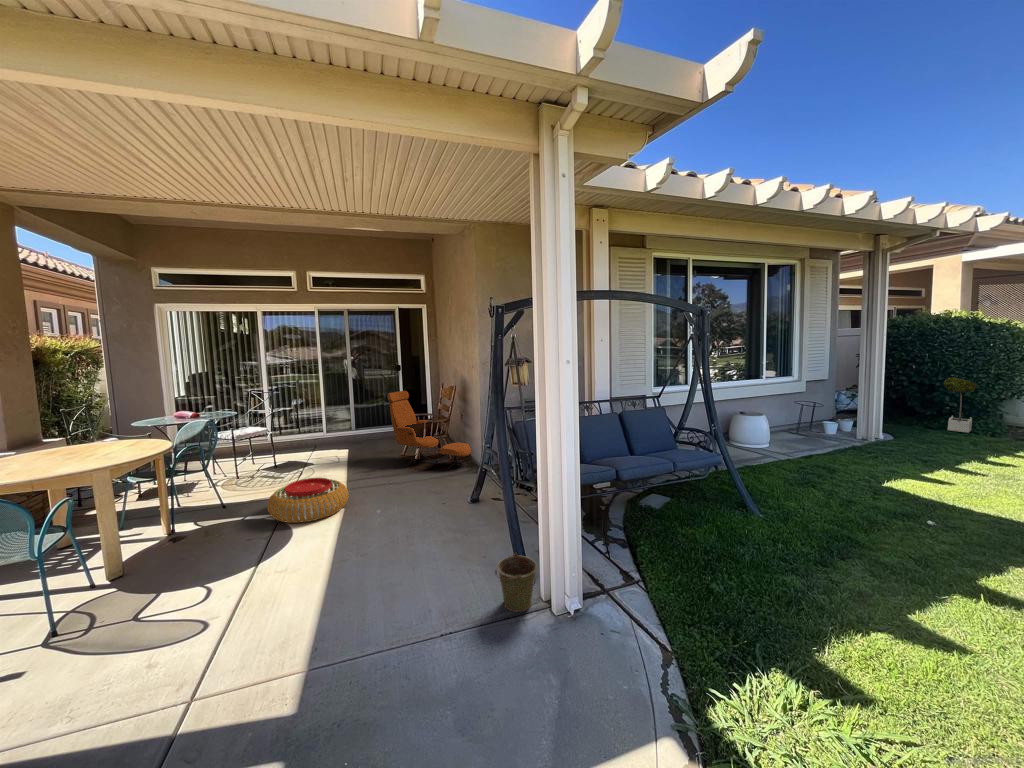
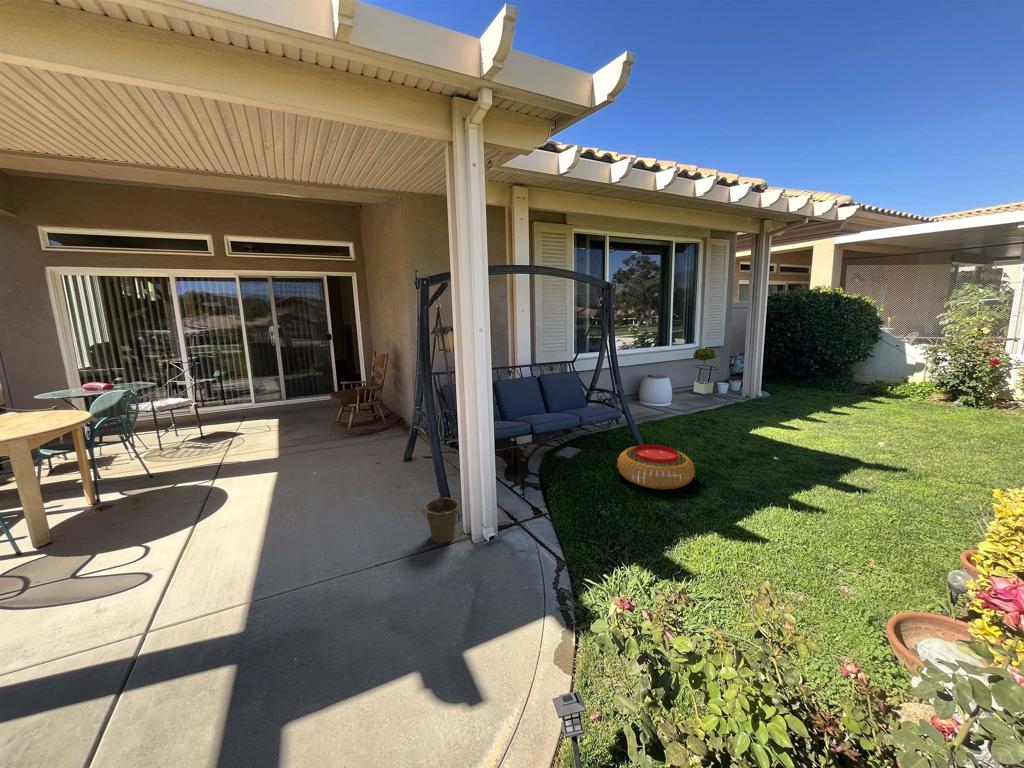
potted tree: present [944,377,977,433] -> present [693,348,716,394]
lounge chair: present [387,391,471,470] -> none [318,359,403,433]
pouf: present [267,478,348,523] -> present [617,444,695,490]

